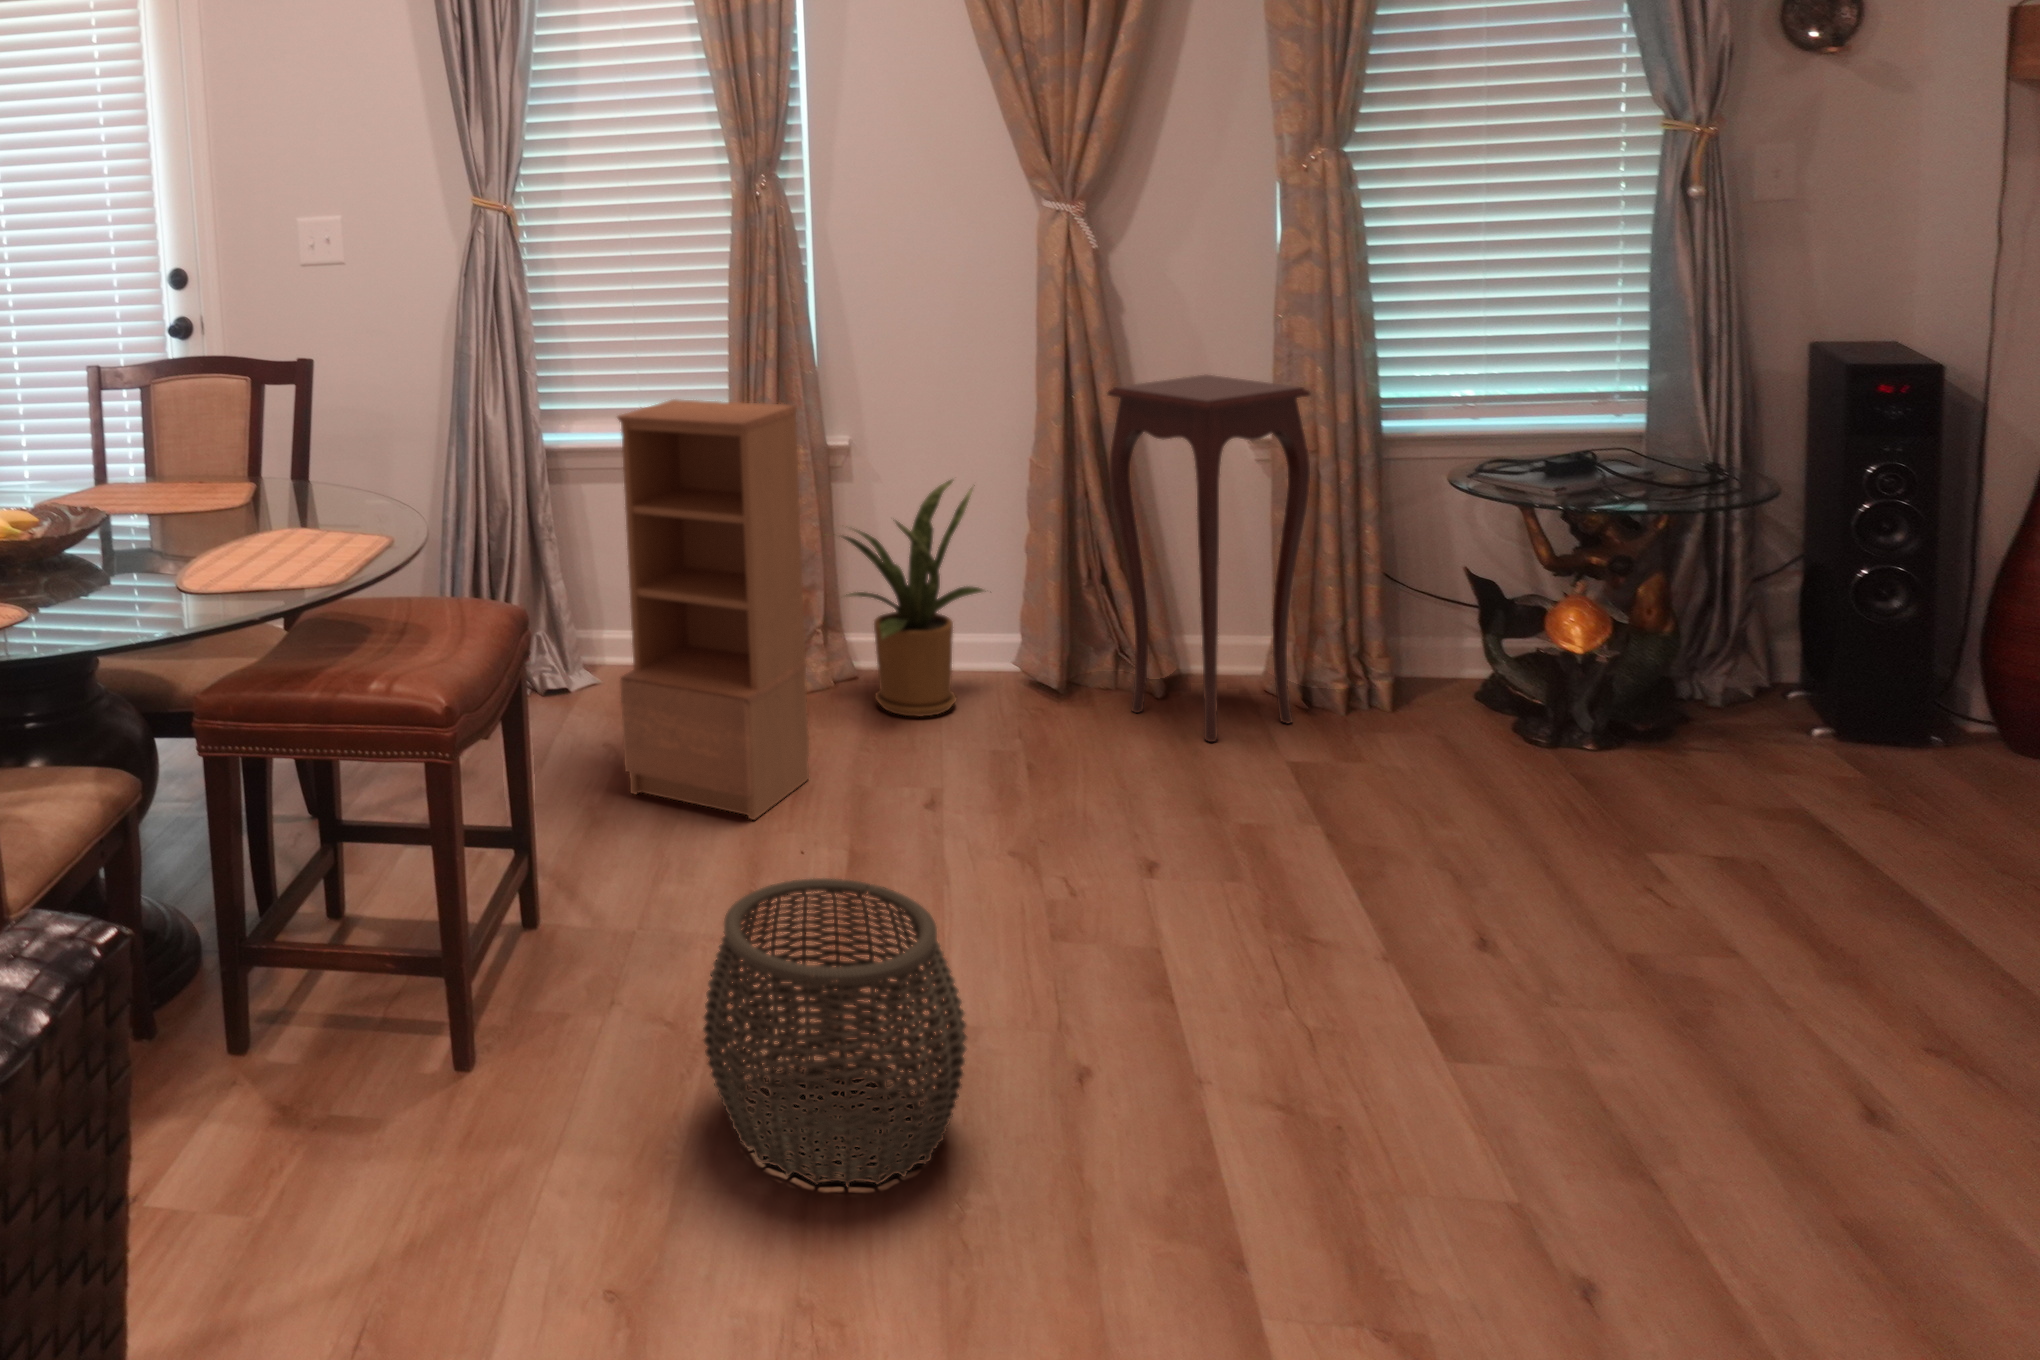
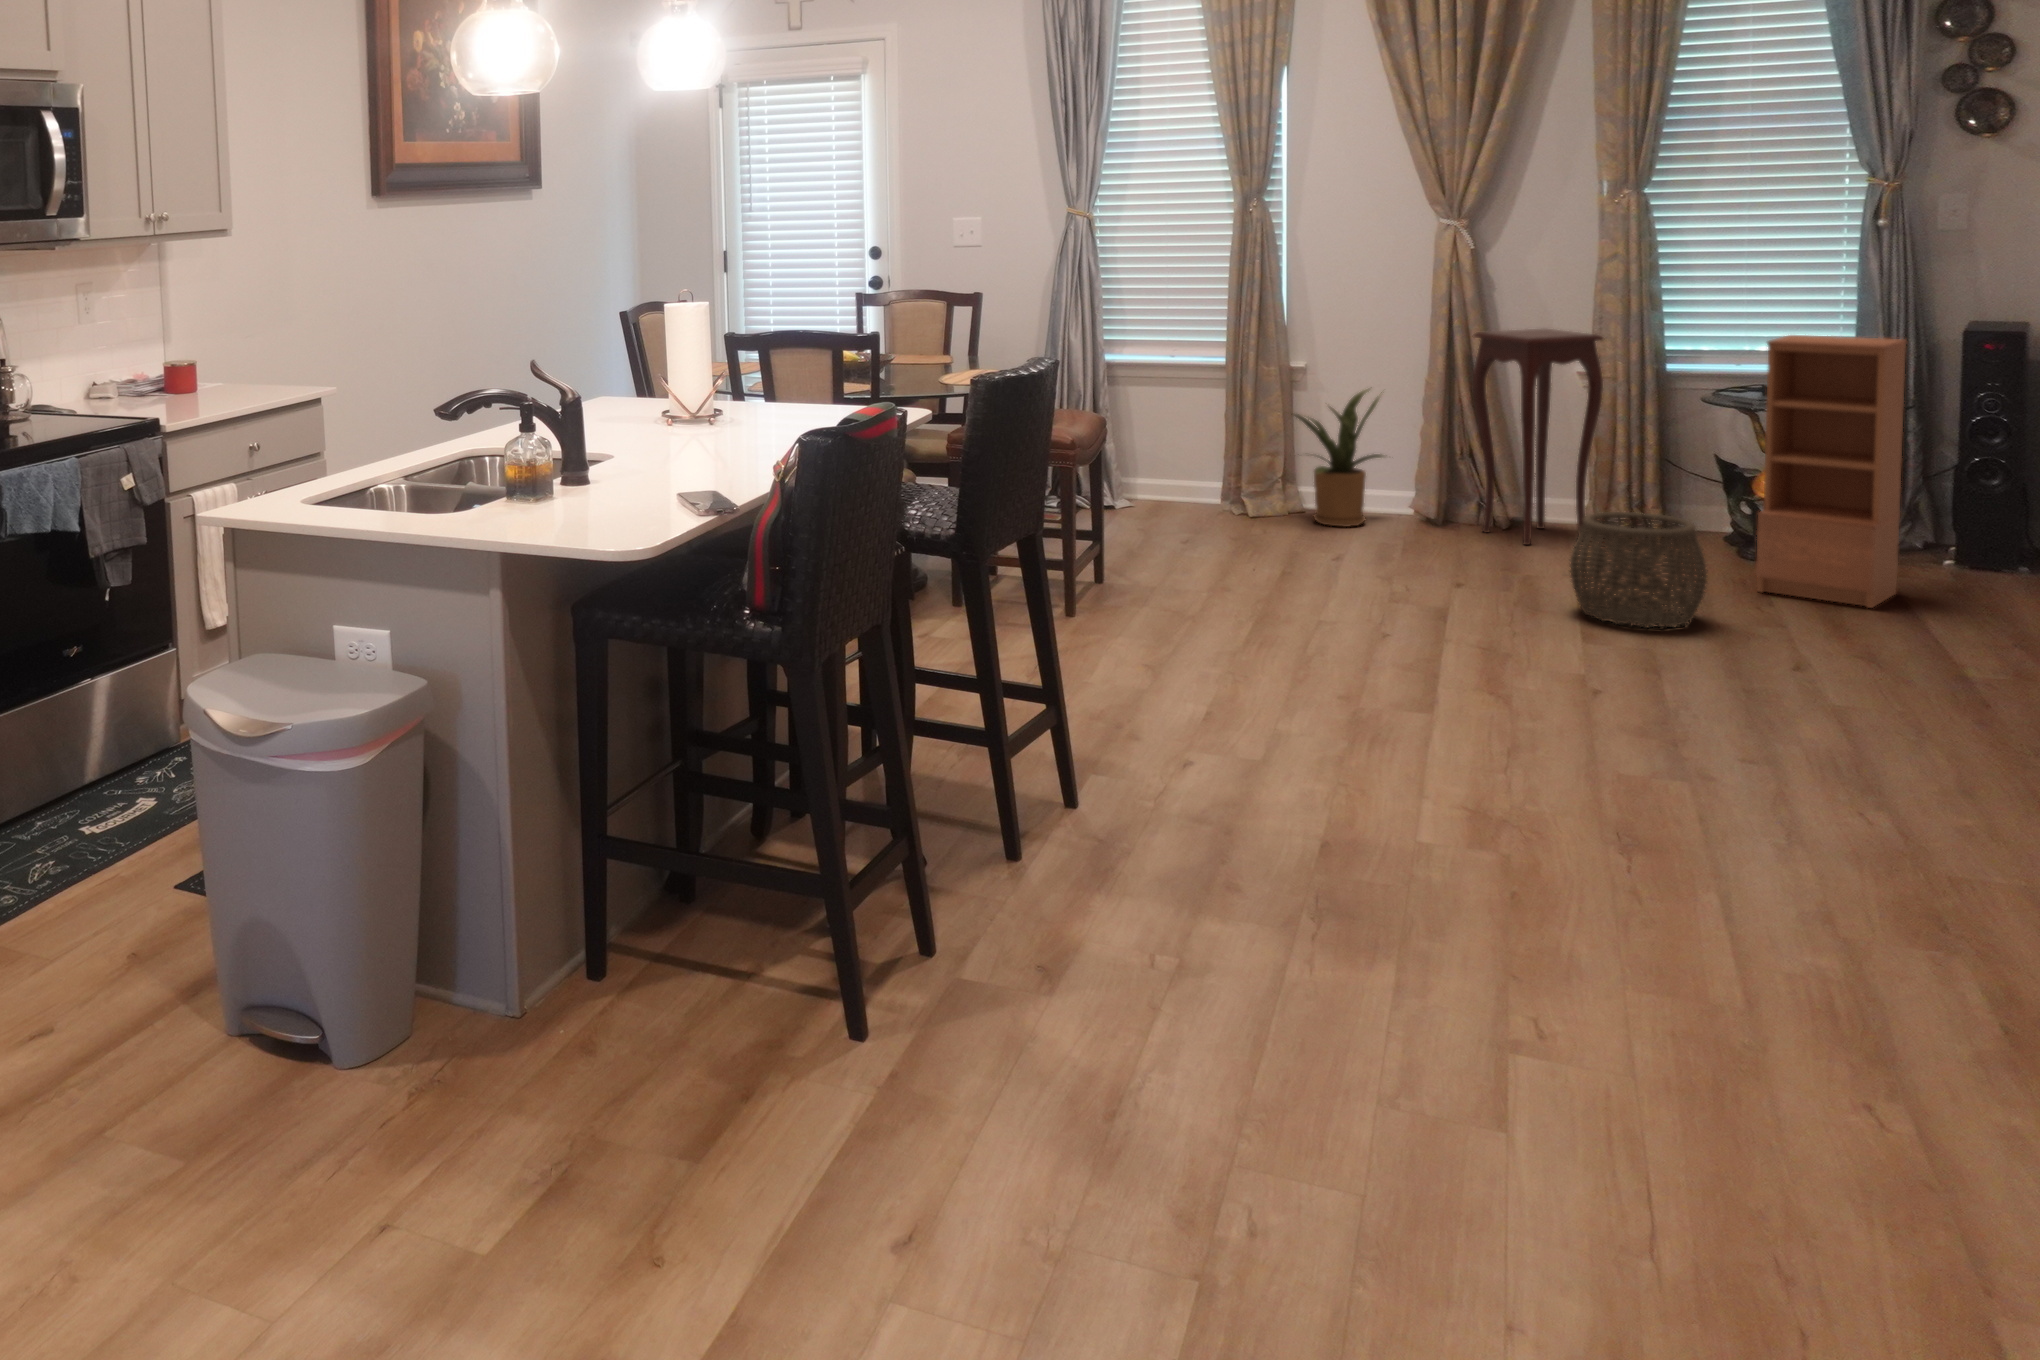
bookcase: present [618,399,809,820] -> present [1756,335,1906,608]
woven basket: present [703,878,967,1187] -> present [1570,512,1707,628]

